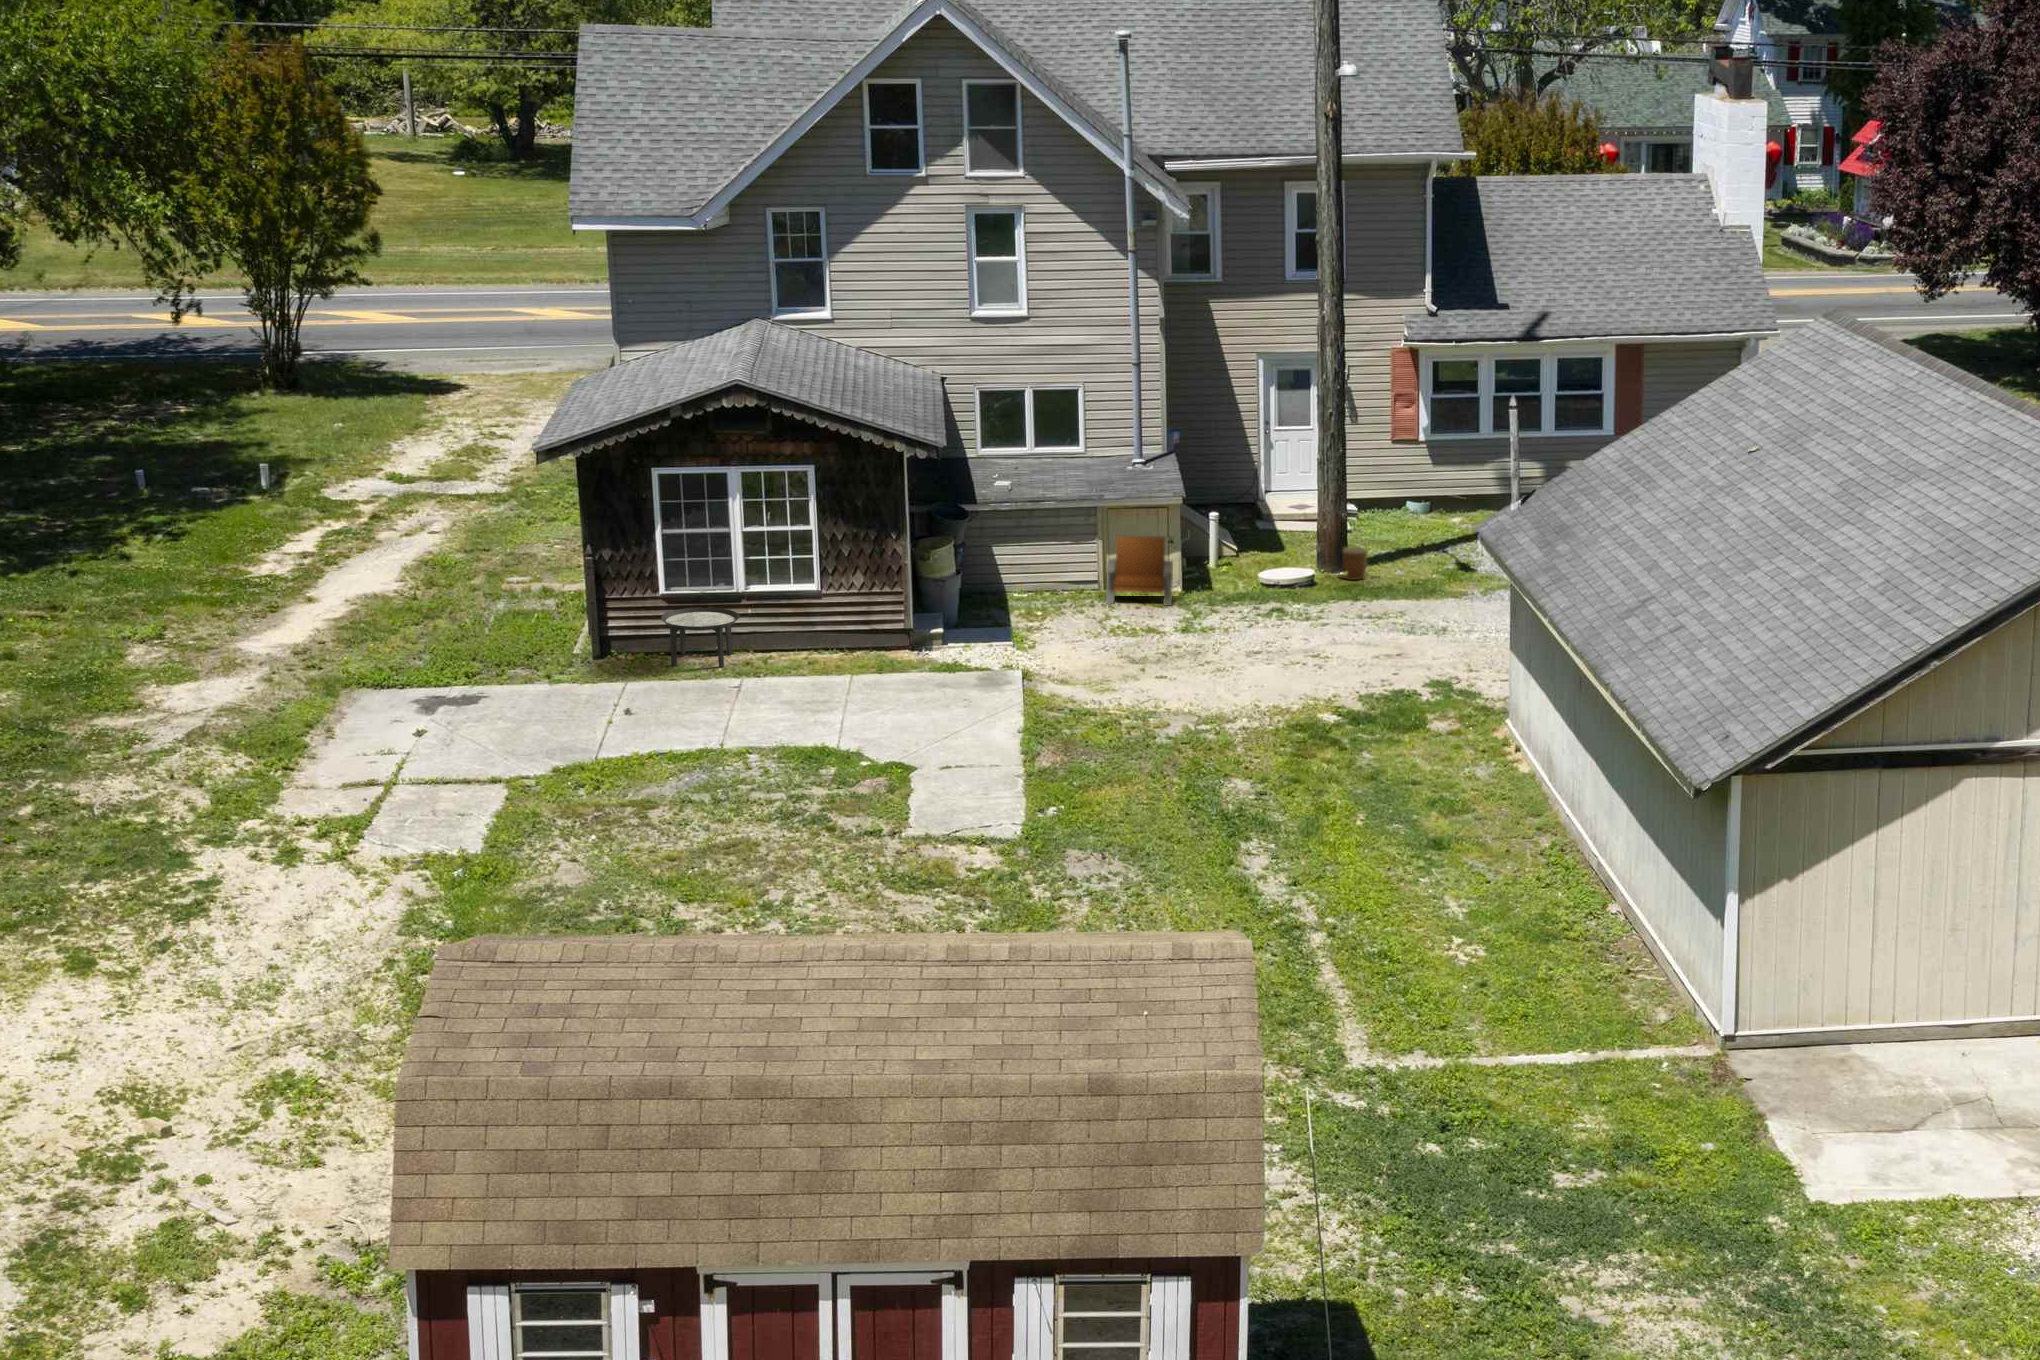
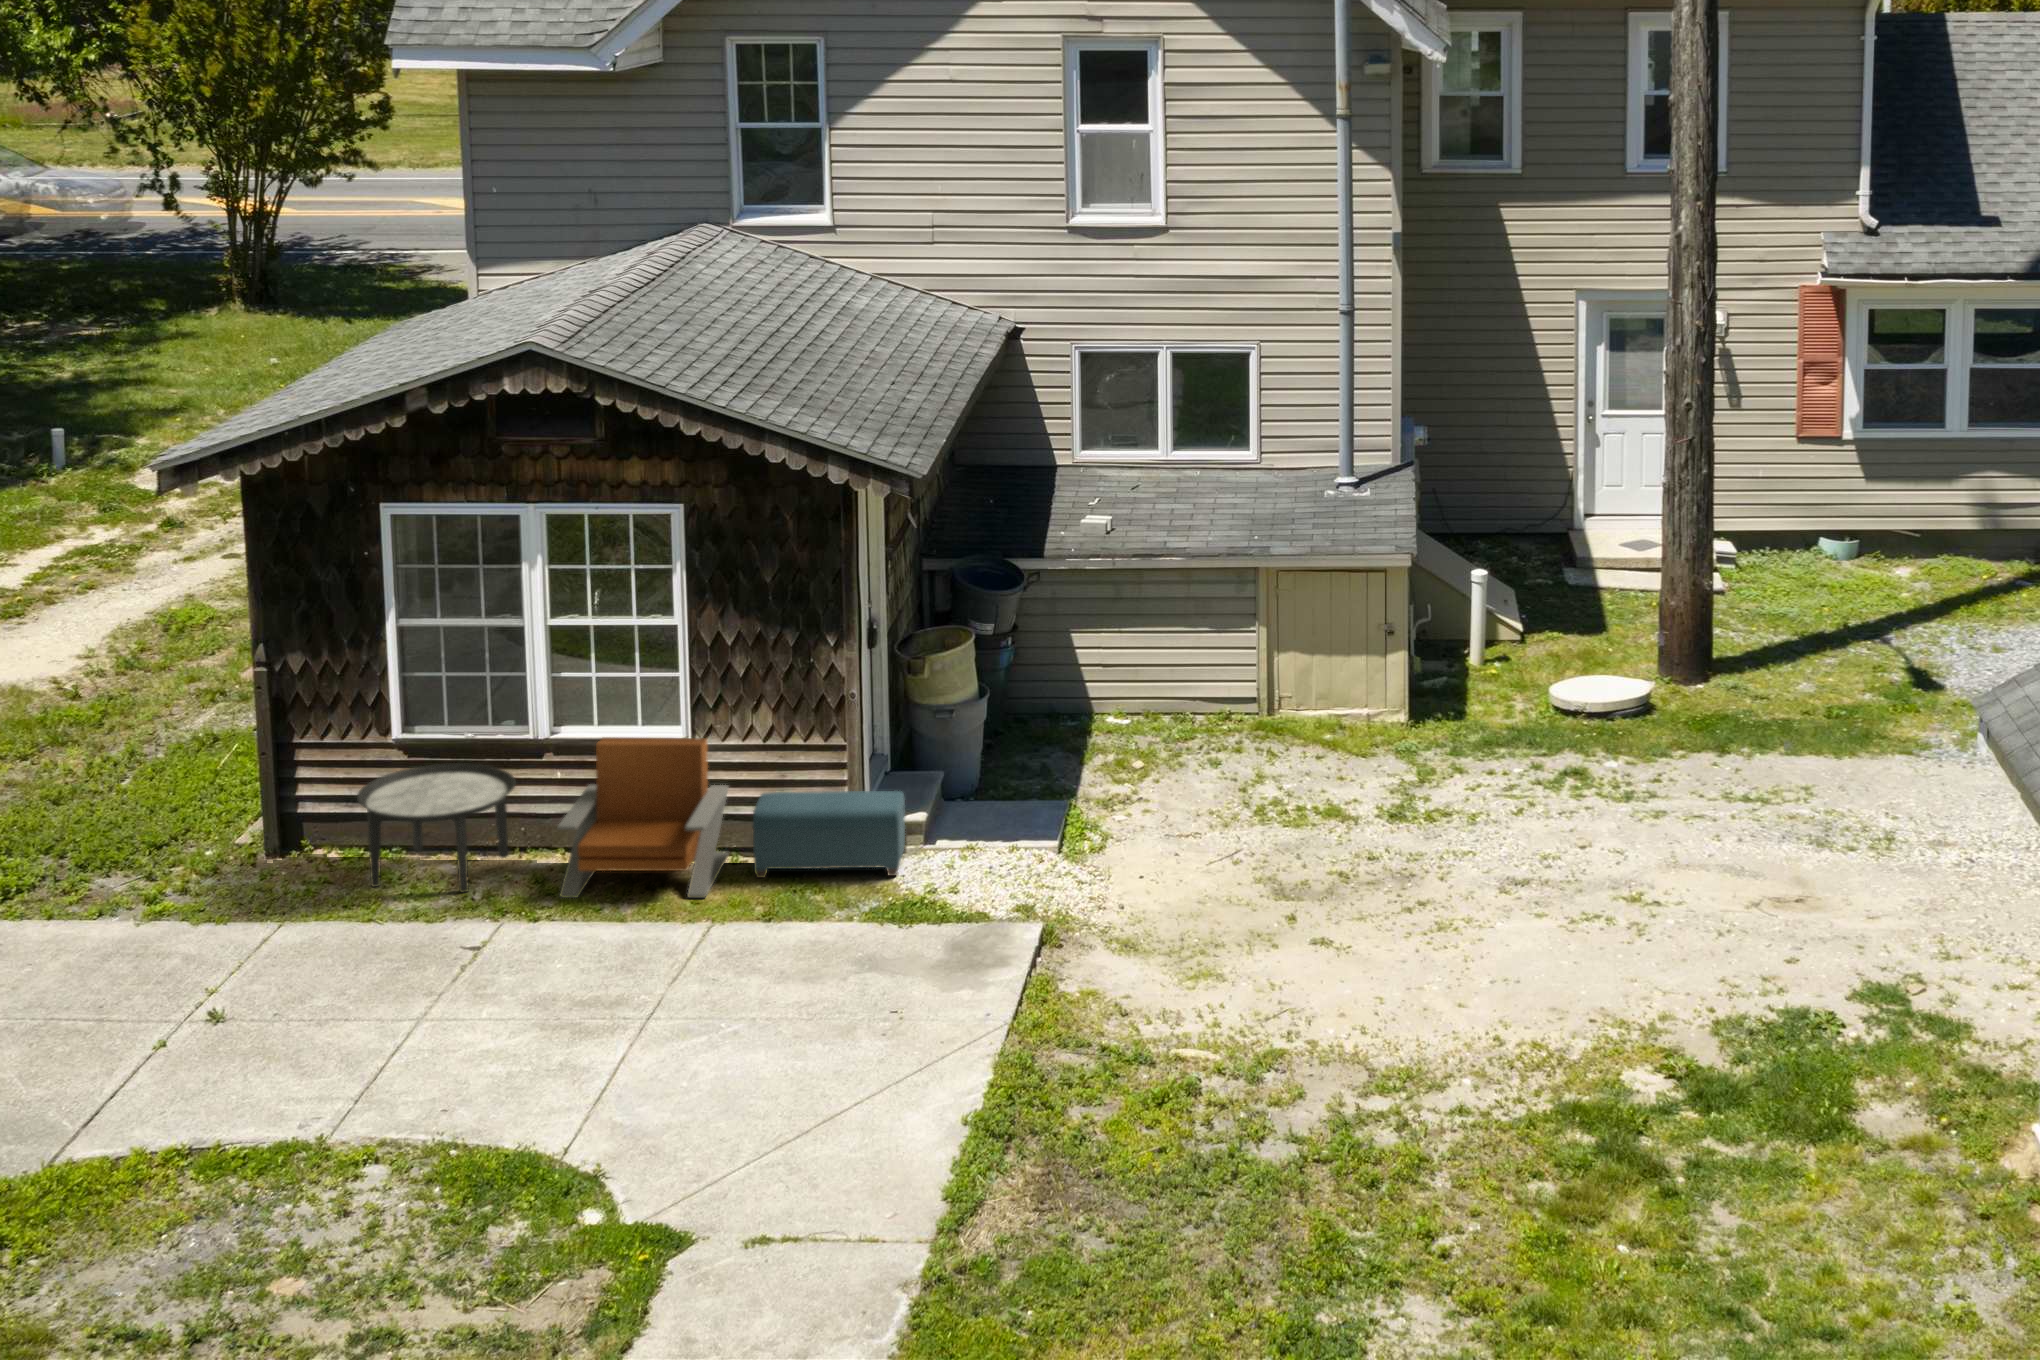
lounge chair: present [1106,536,1173,606] -> present [558,738,729,898]
woven basket: present [1338,547,1368,580] -> none [1697,636,1751,698]
bench: none [863,616,939,659] -> present [753,791,905,878]

